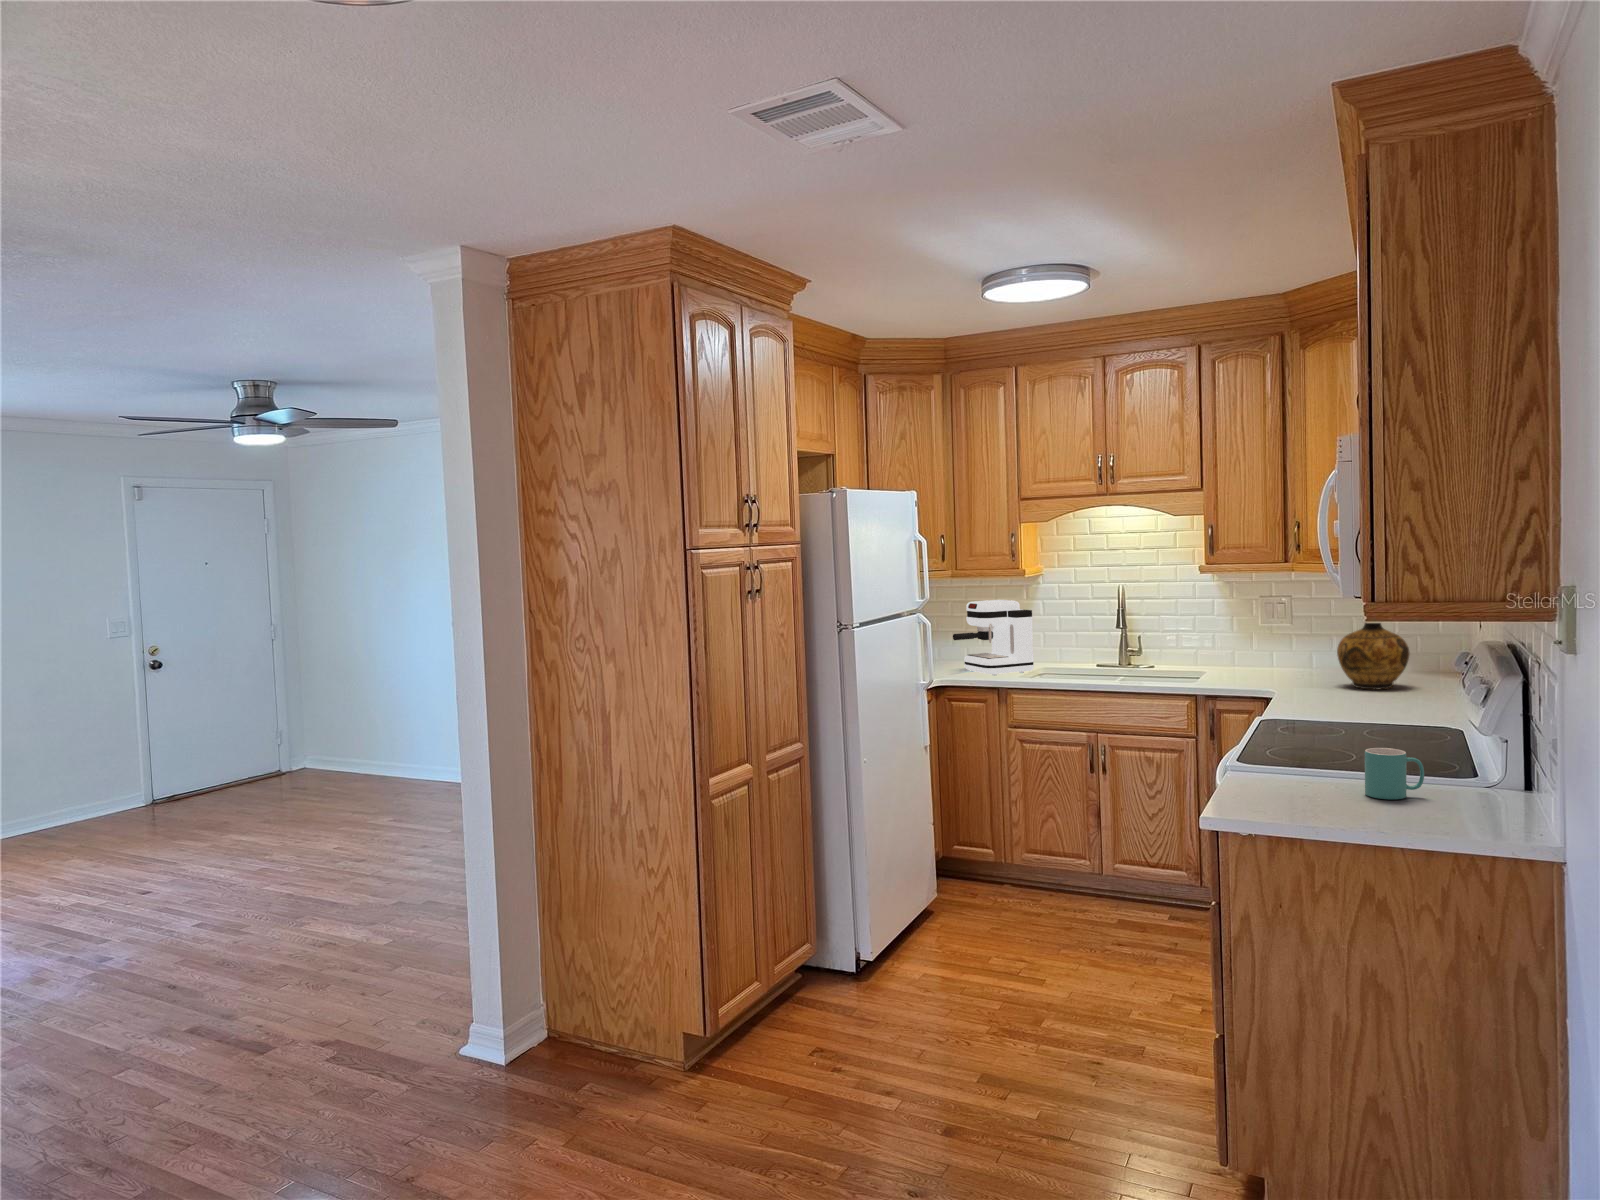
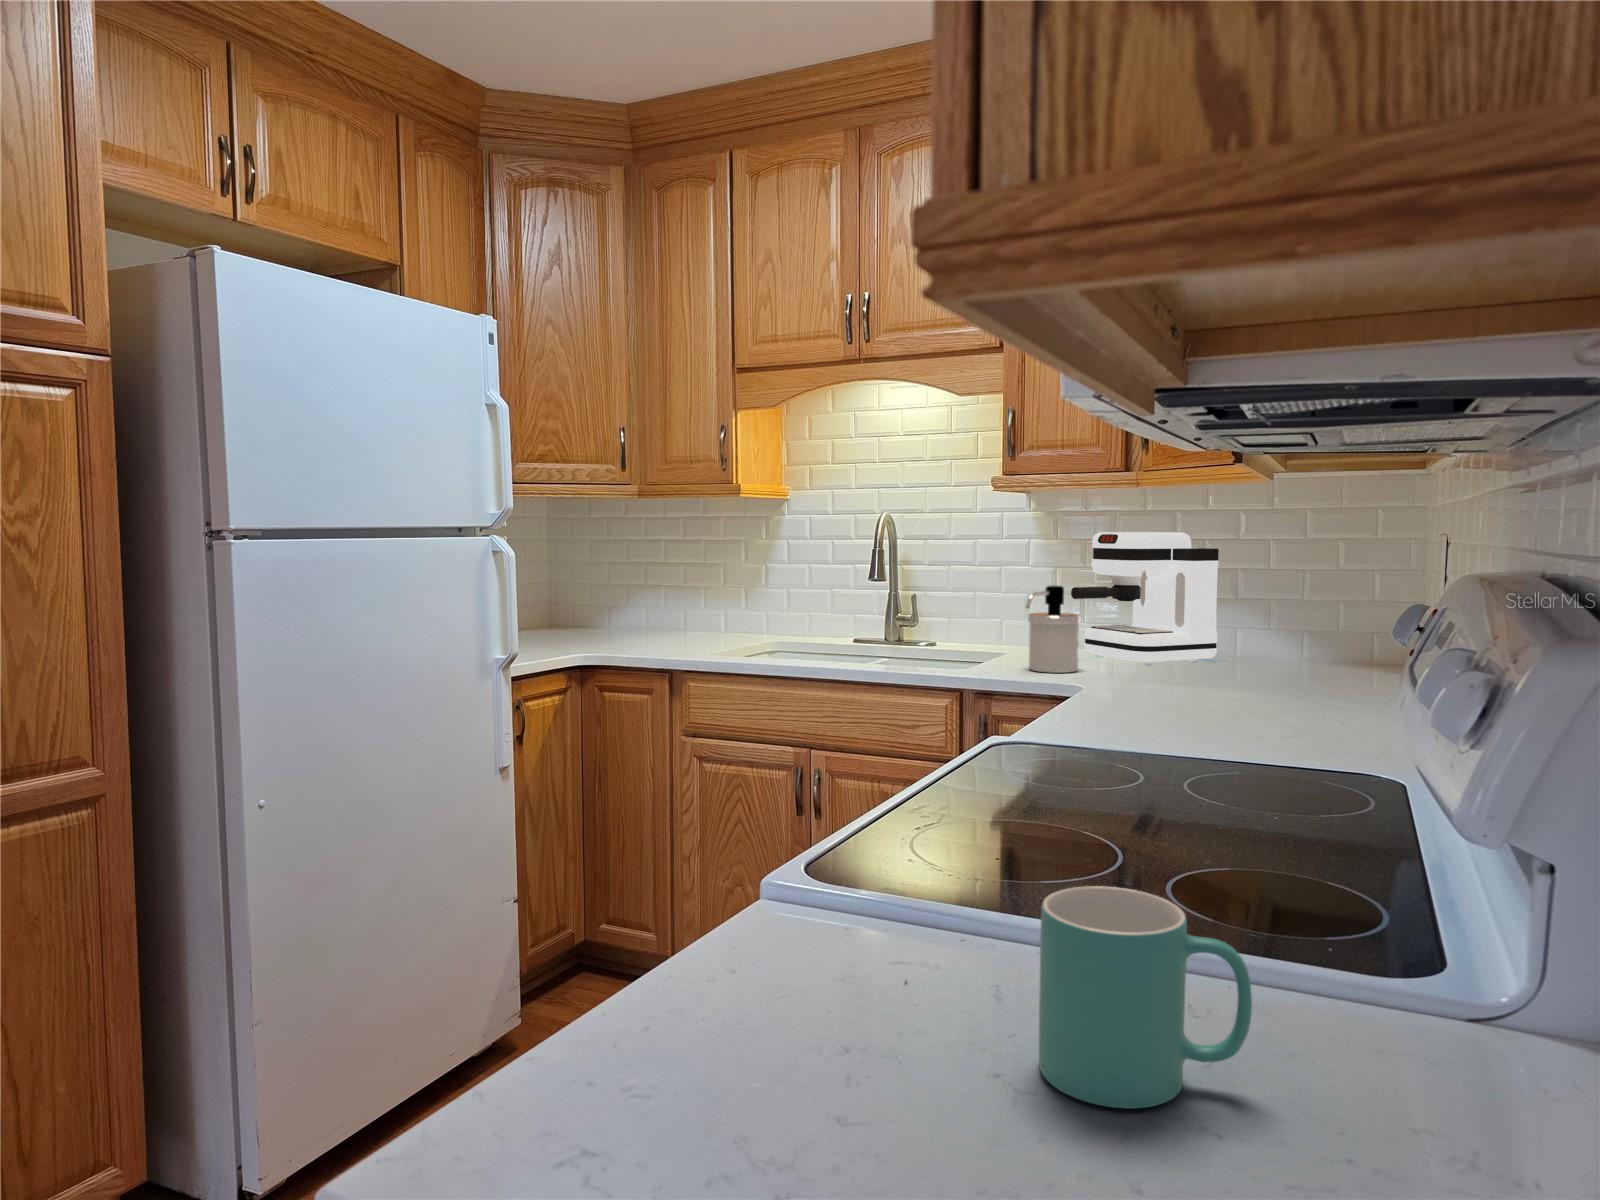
coffee maker: present [953,600,1034,676] -> present [1071,532,1219,665]
ceramic jug: present [1337,623,1409,689] -> none [1195,545,1319,689]
soap dispenser: none [1231,632,1264,683] -> present [1026,586,1081,673]

